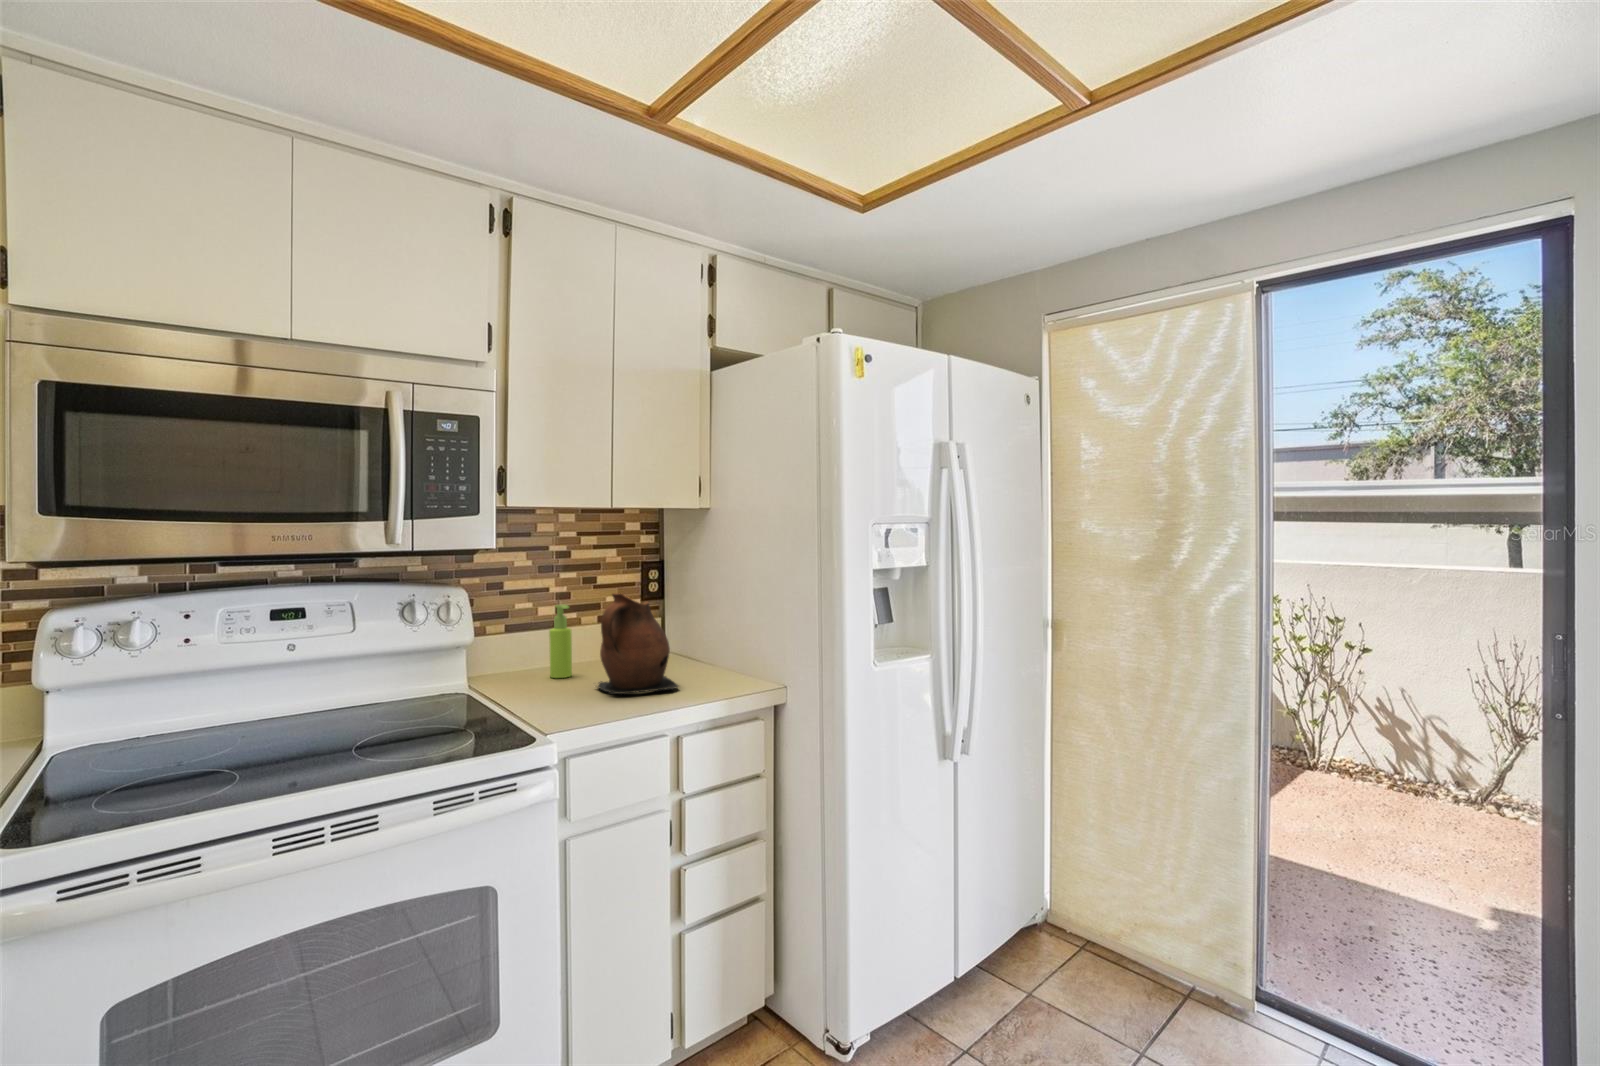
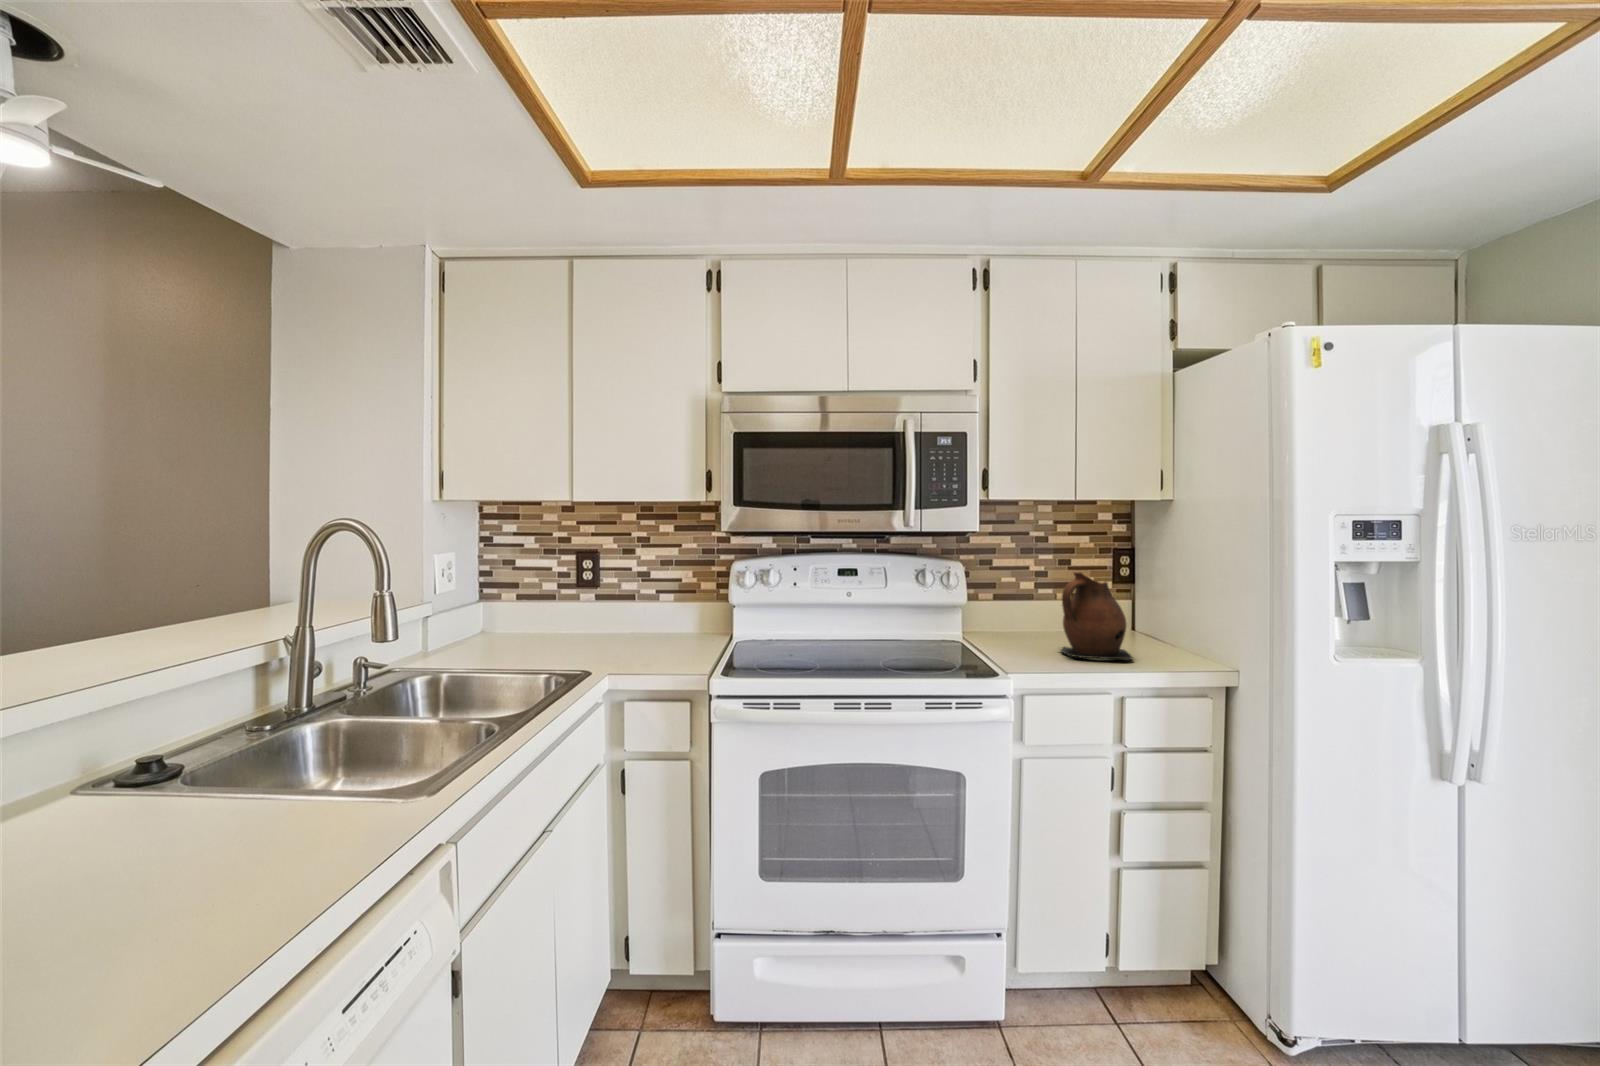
soap dispenser: present [549,605,572,678] -> none [1025,580,1044,641]

